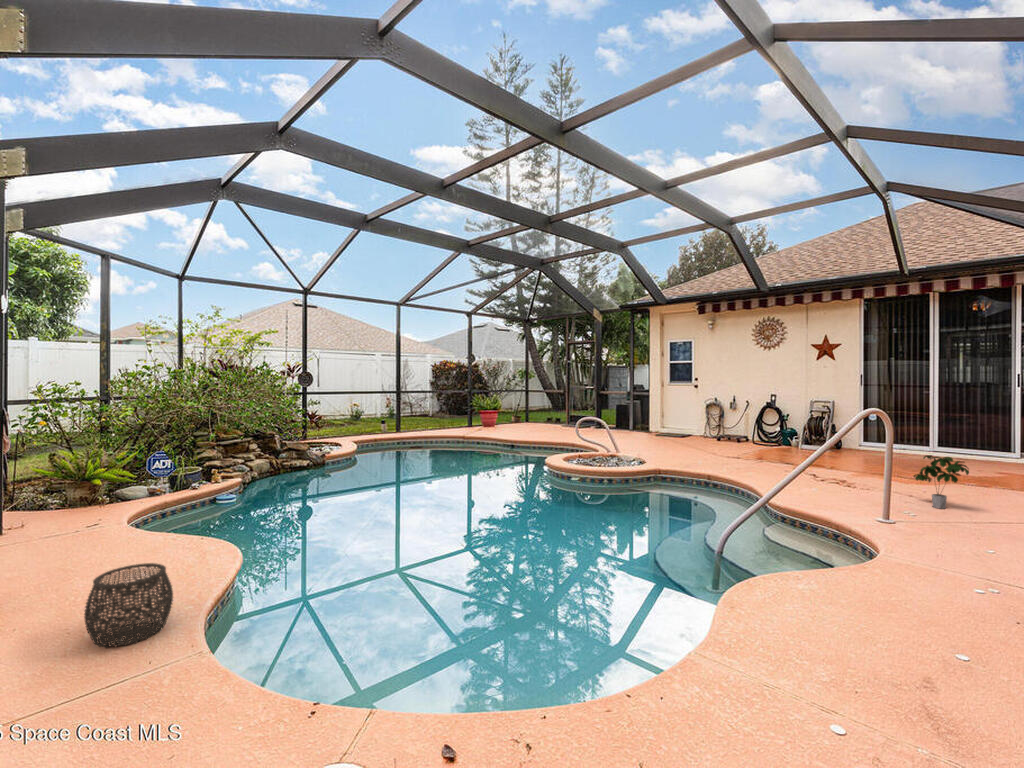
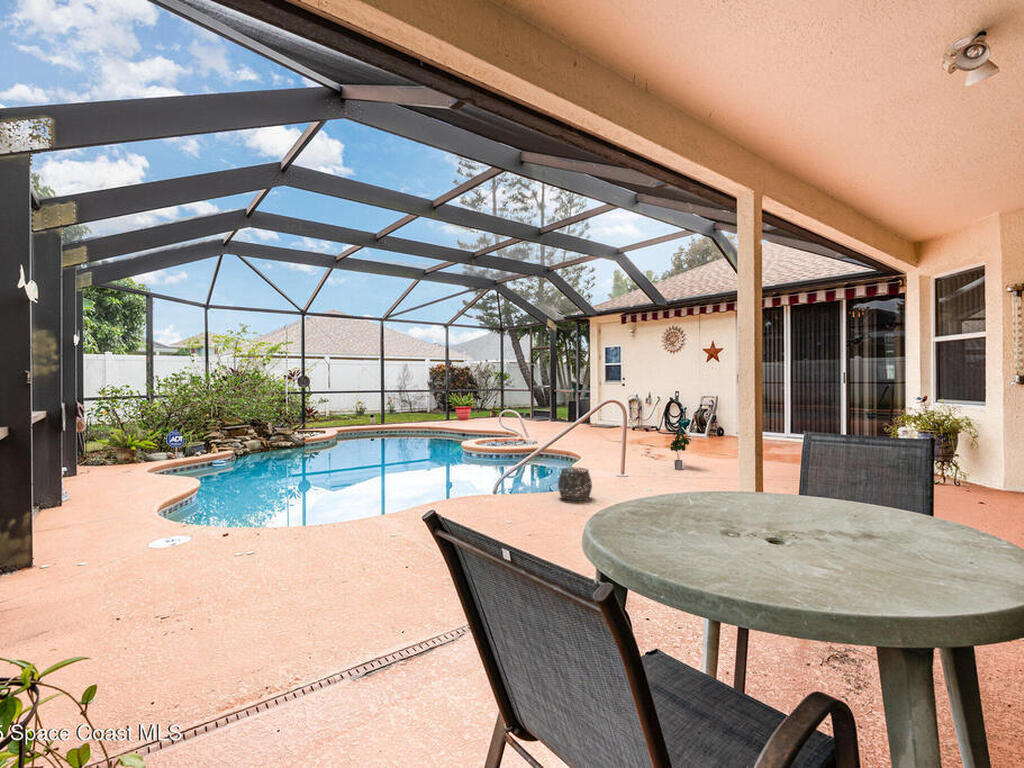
woven basket: present [84,563,173,647] -> present [558,467,592,501]

